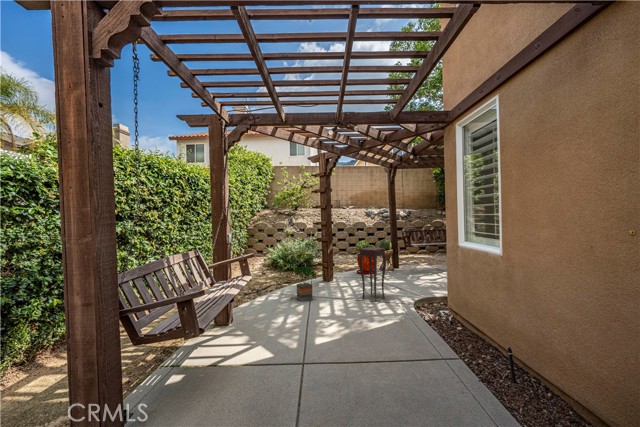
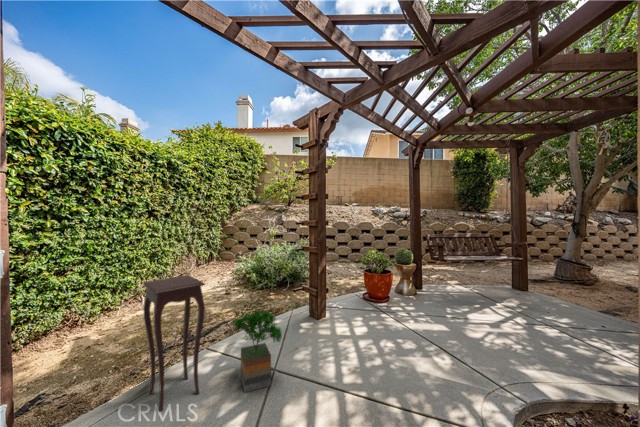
side table: present [359,247,386,301] -> present [143,275,205,412]

